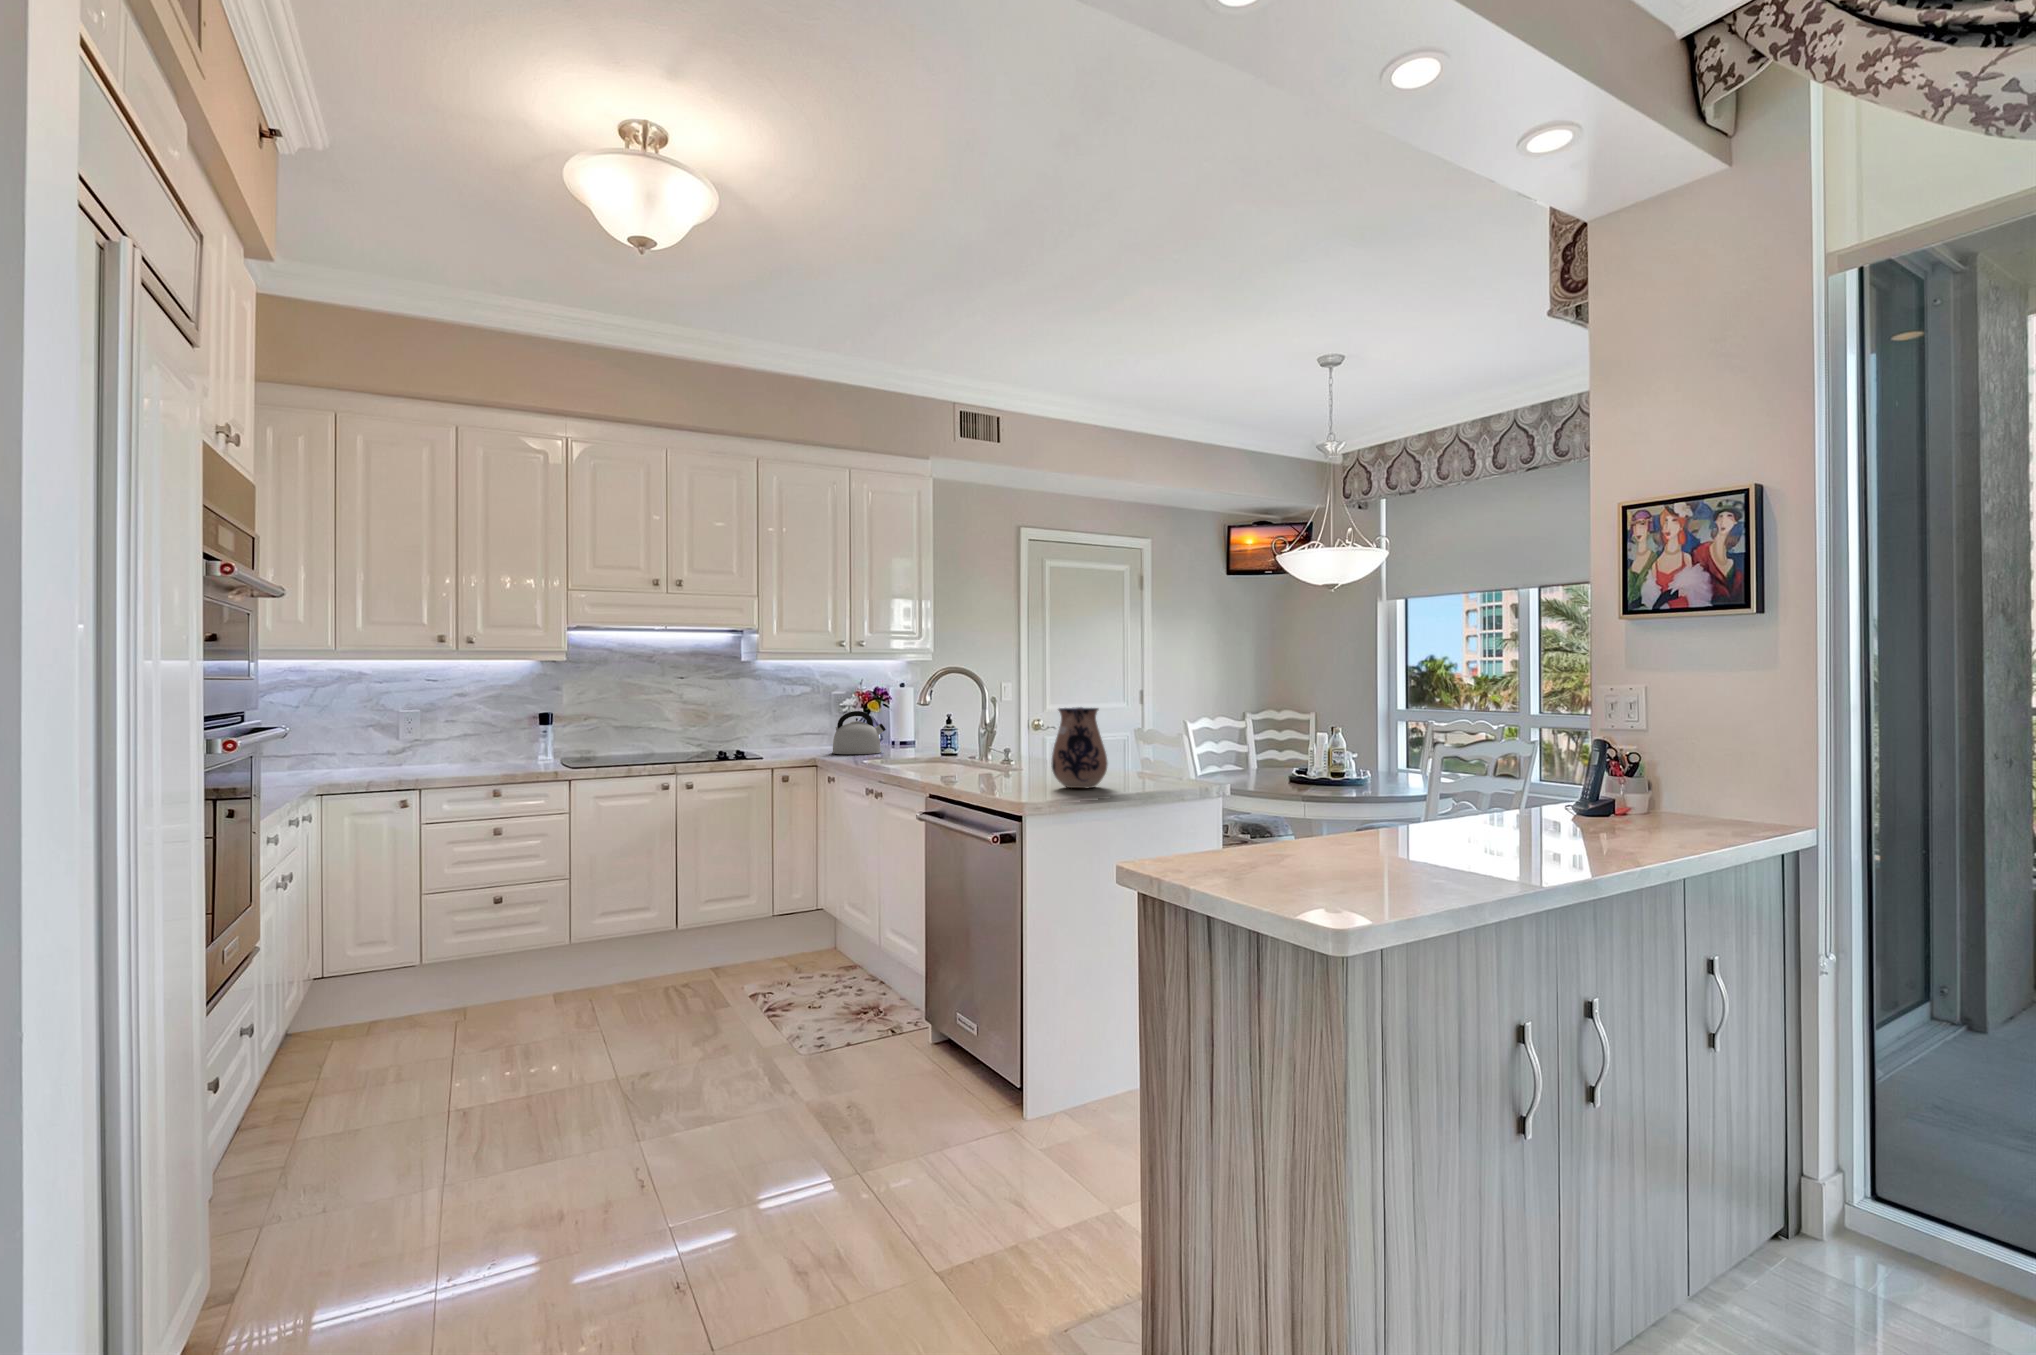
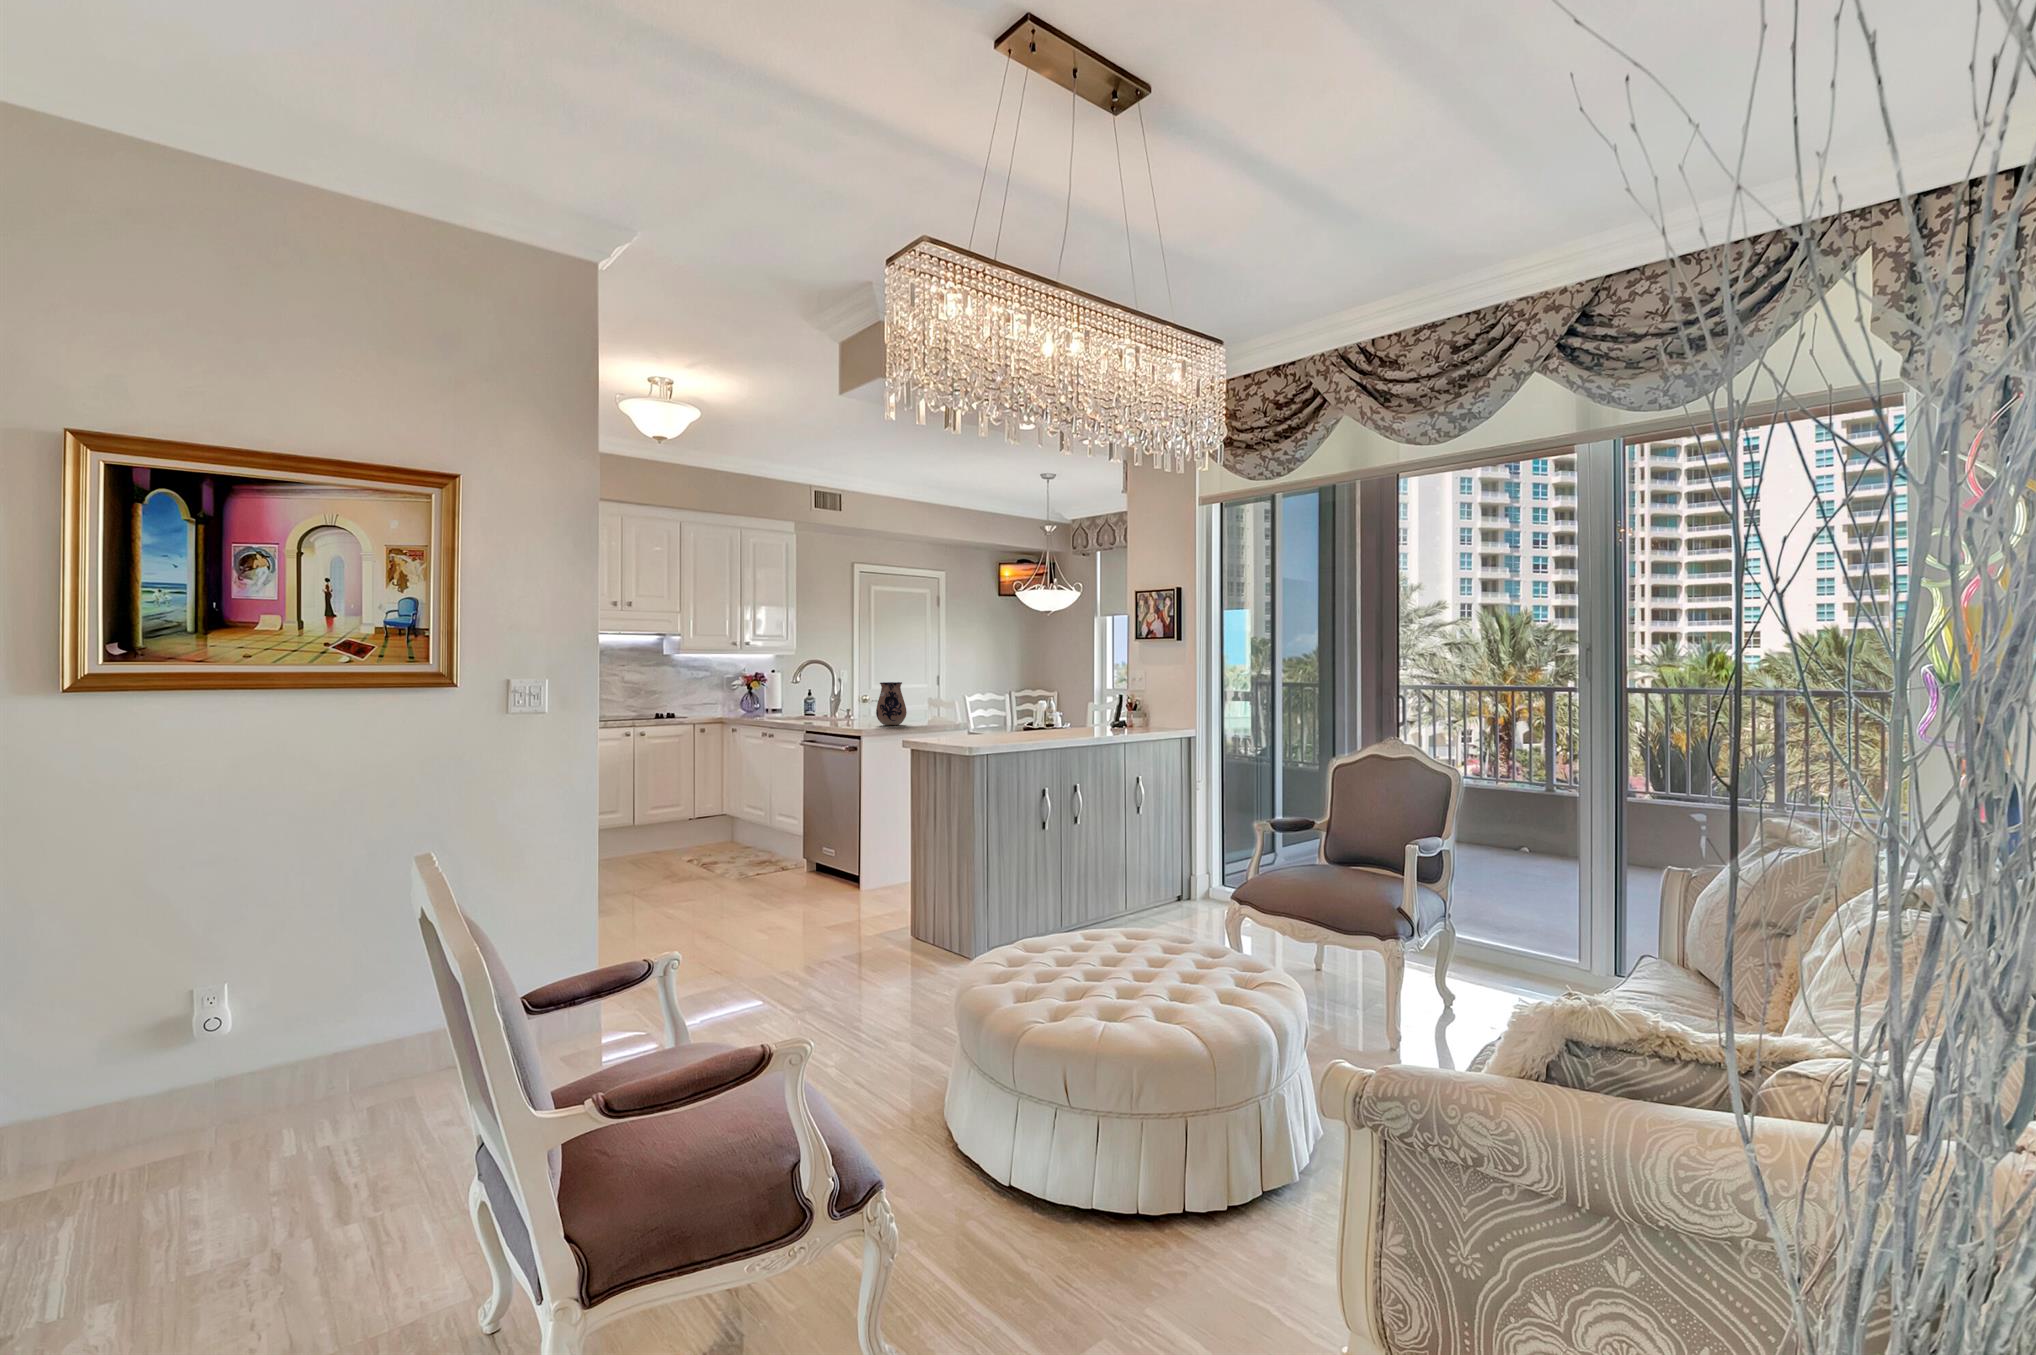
kettle: present [832,711,886,754] -> none [730,687,766,715]

